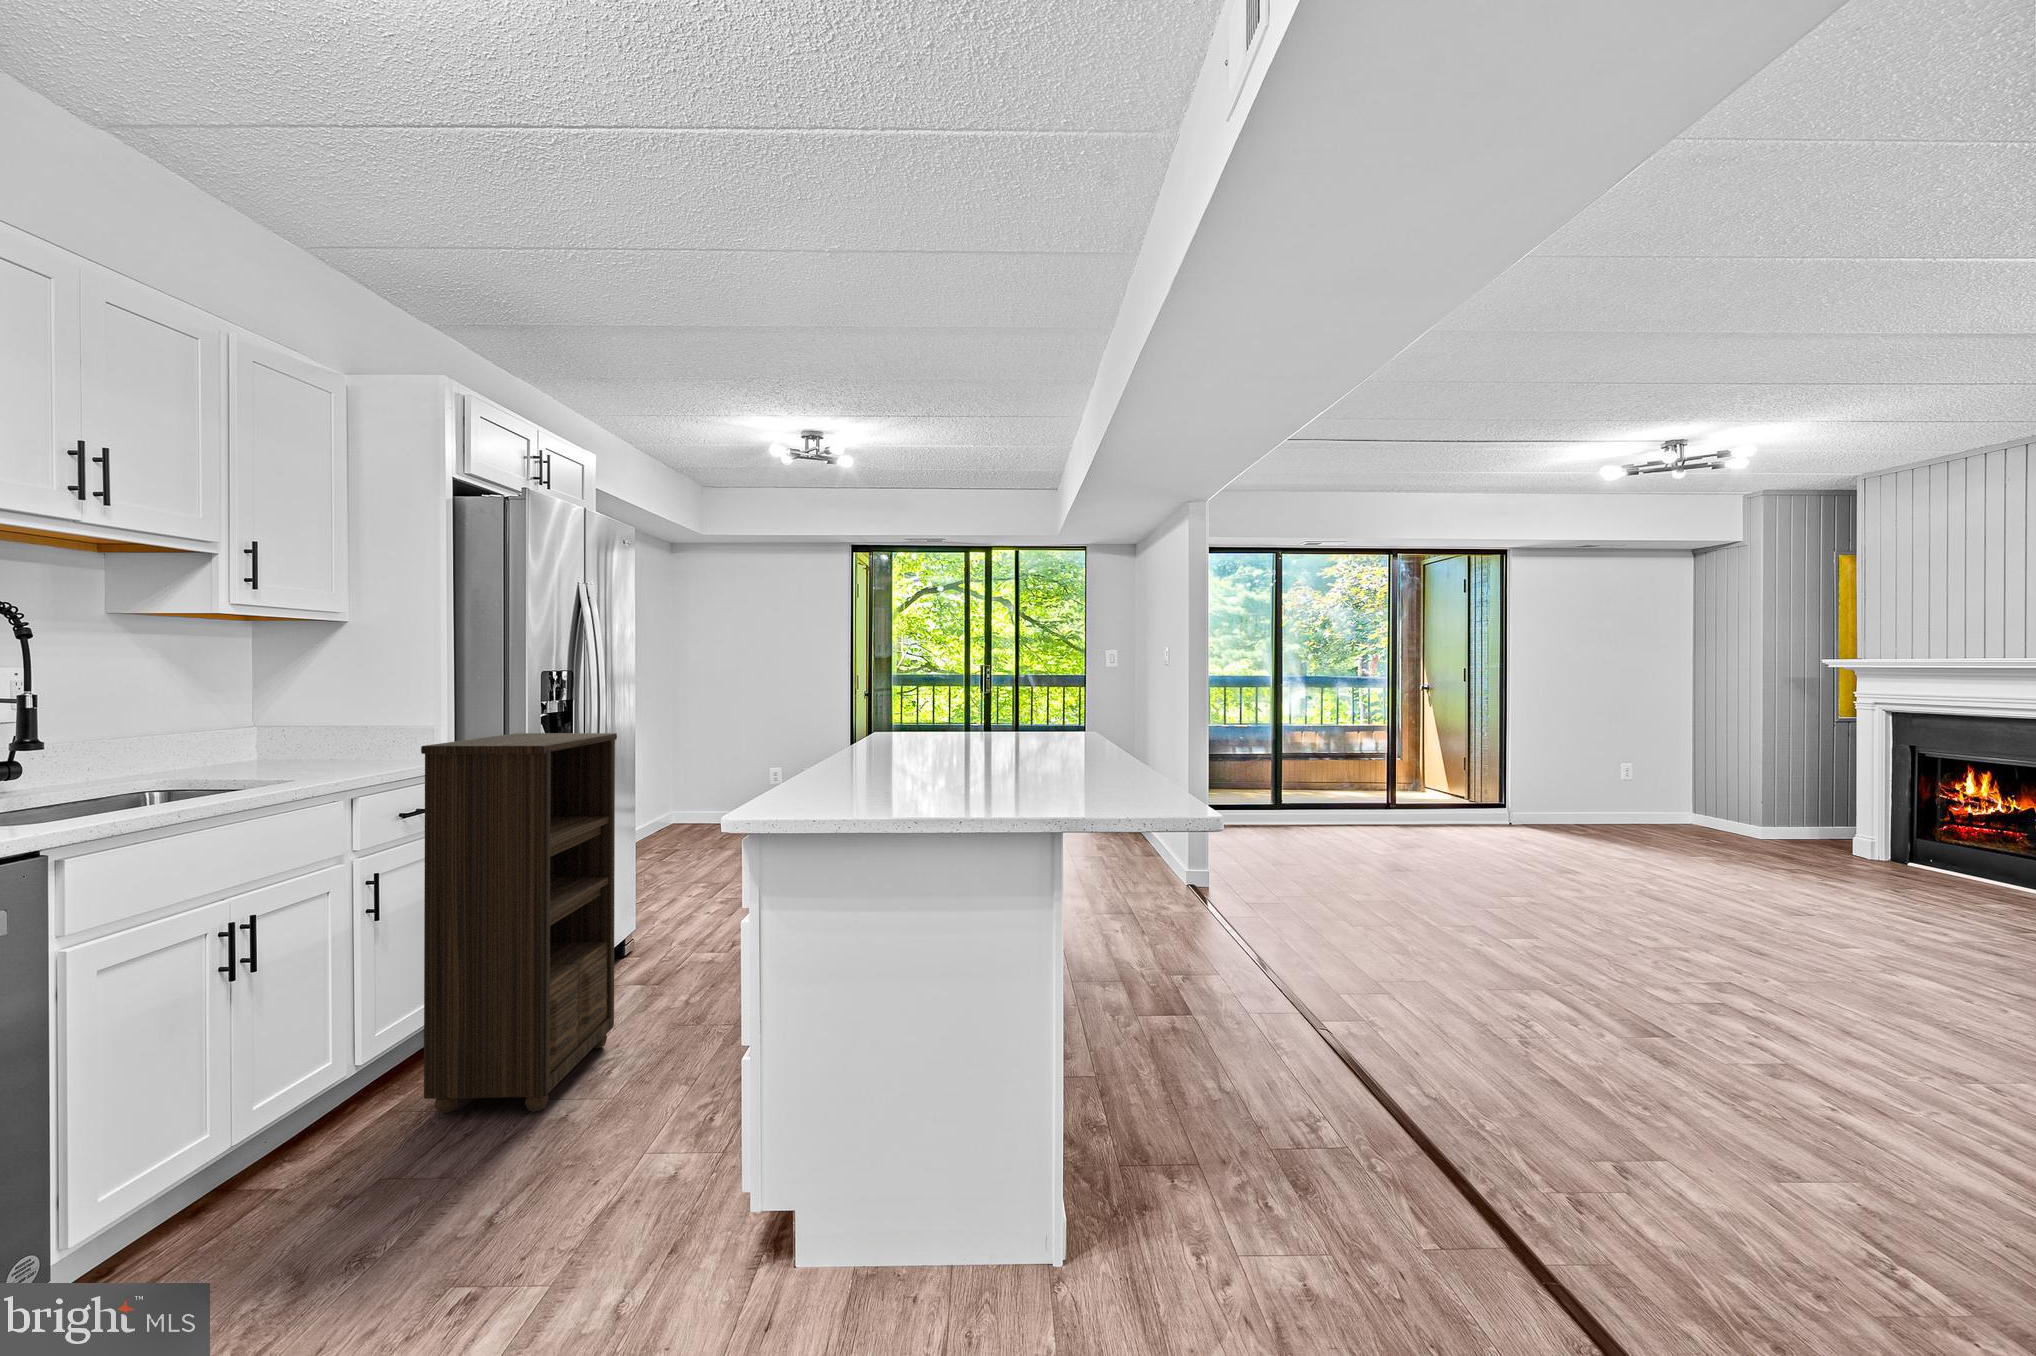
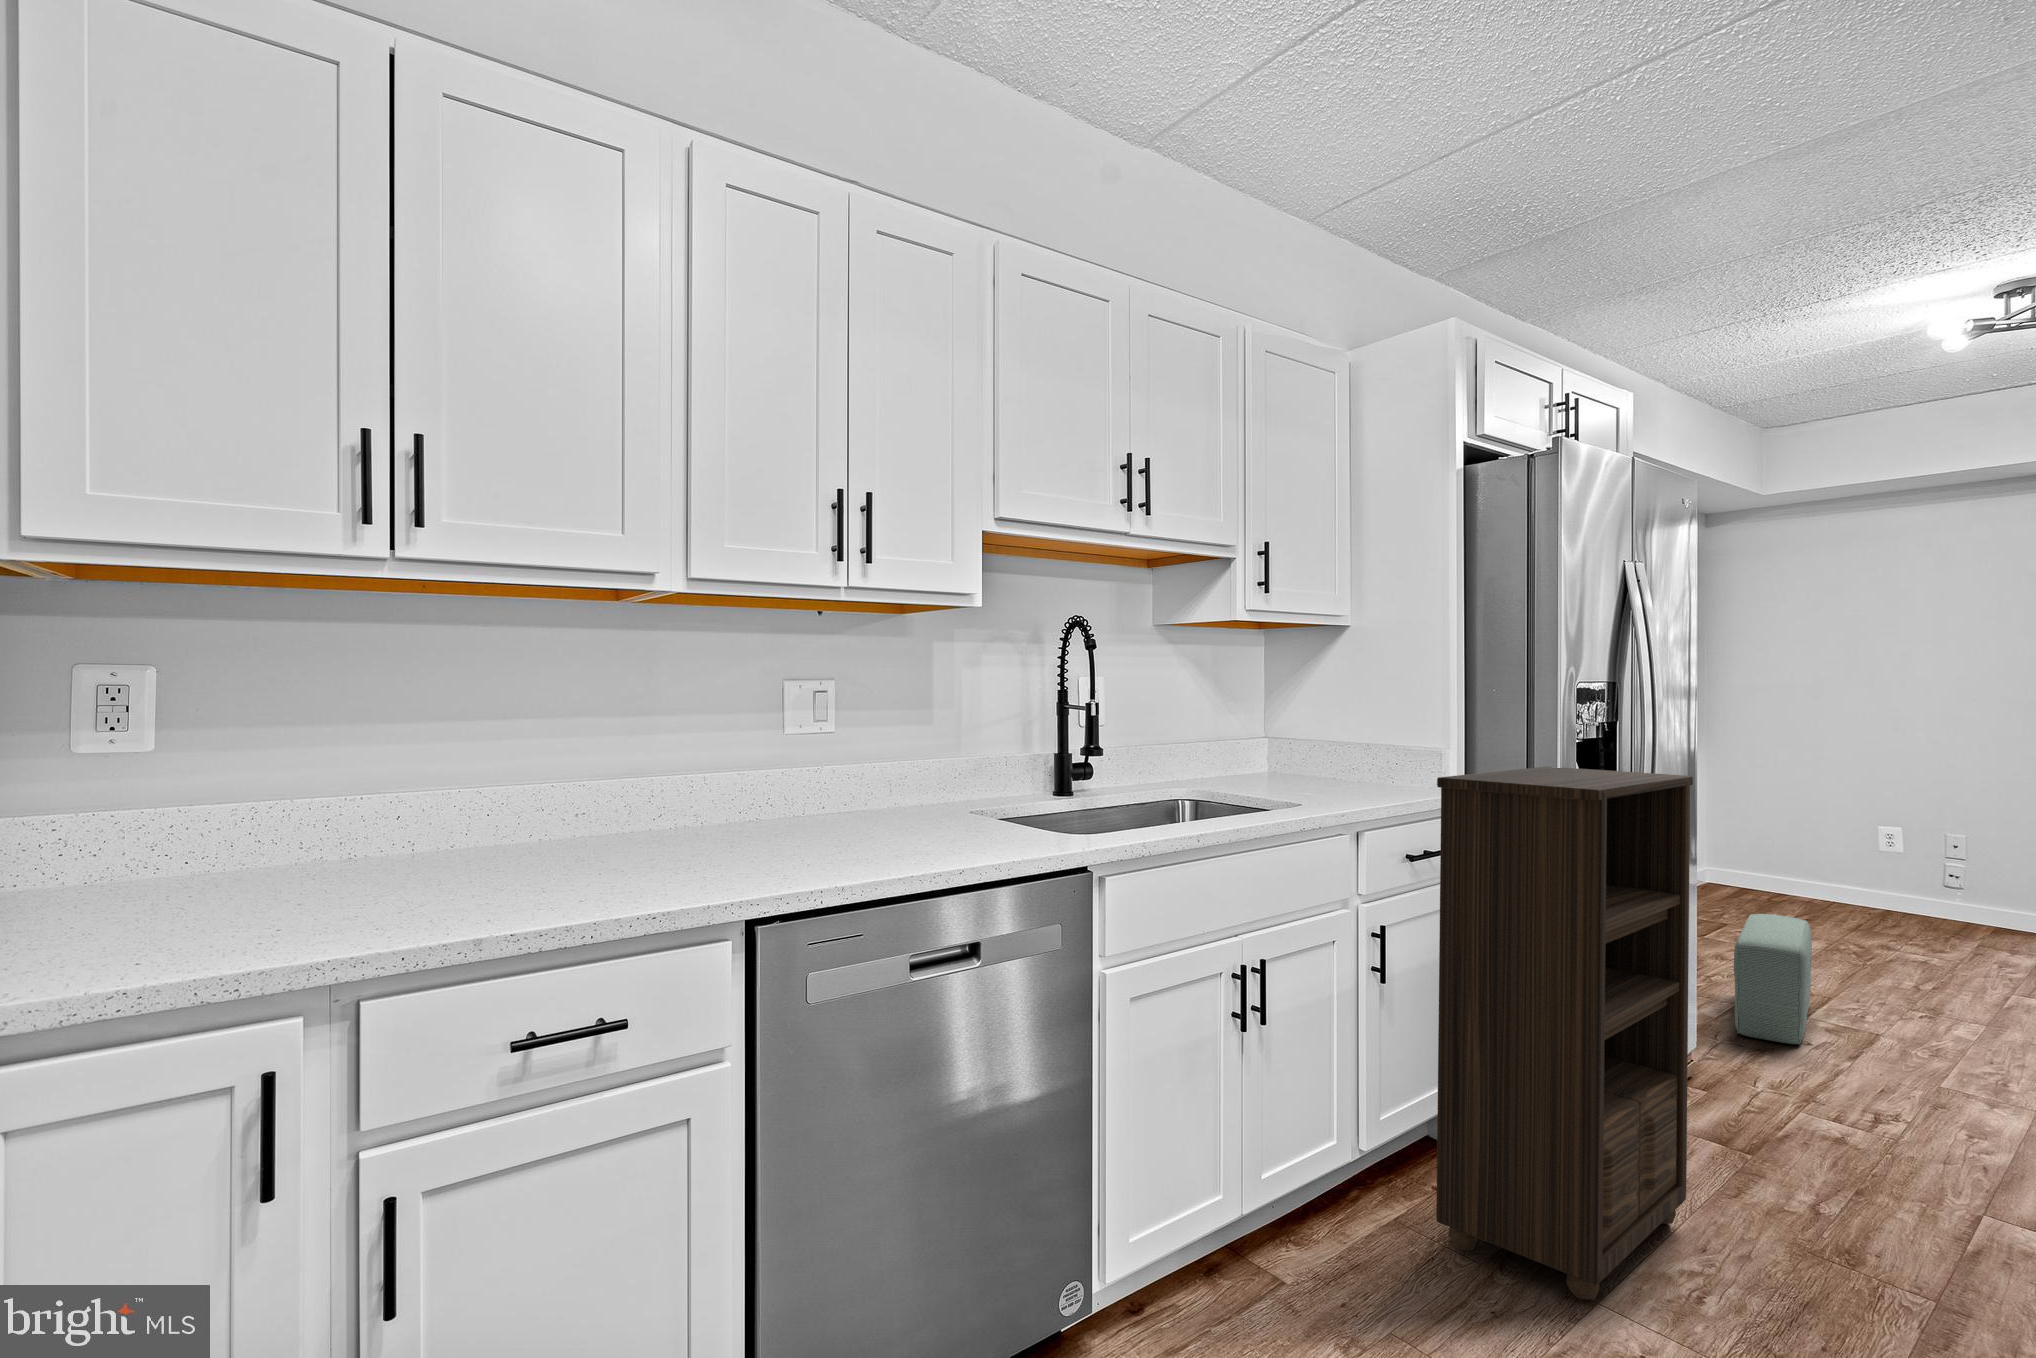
pouf: none [664,830,715,917] -> present [1734,914,1812,1044]

